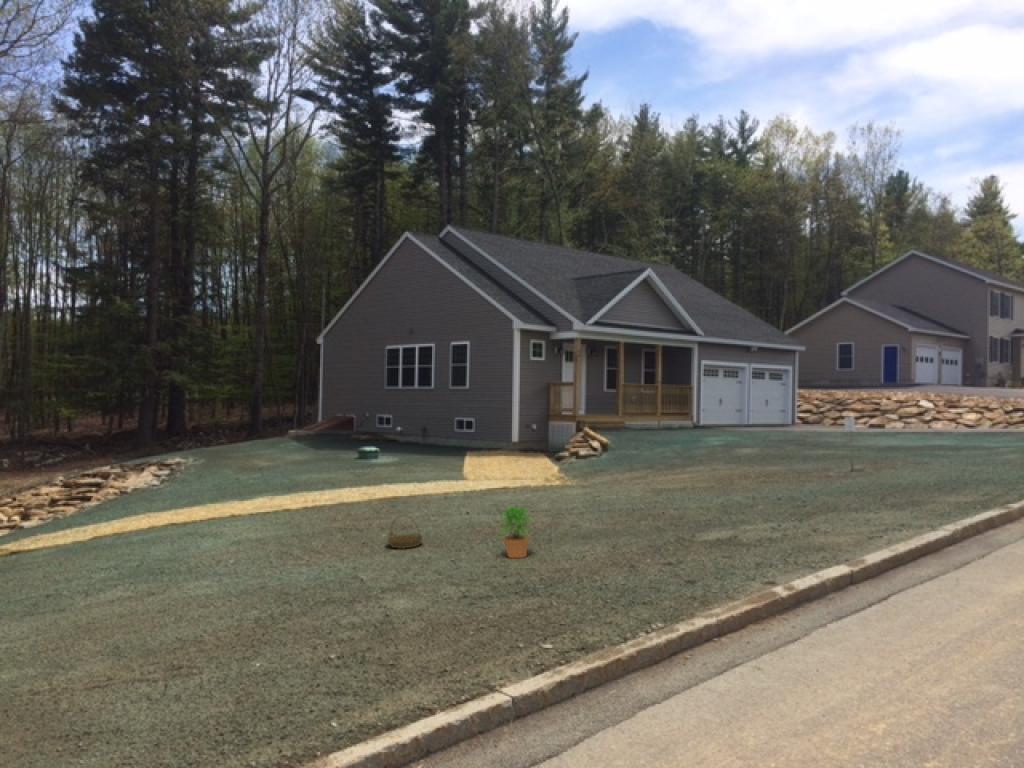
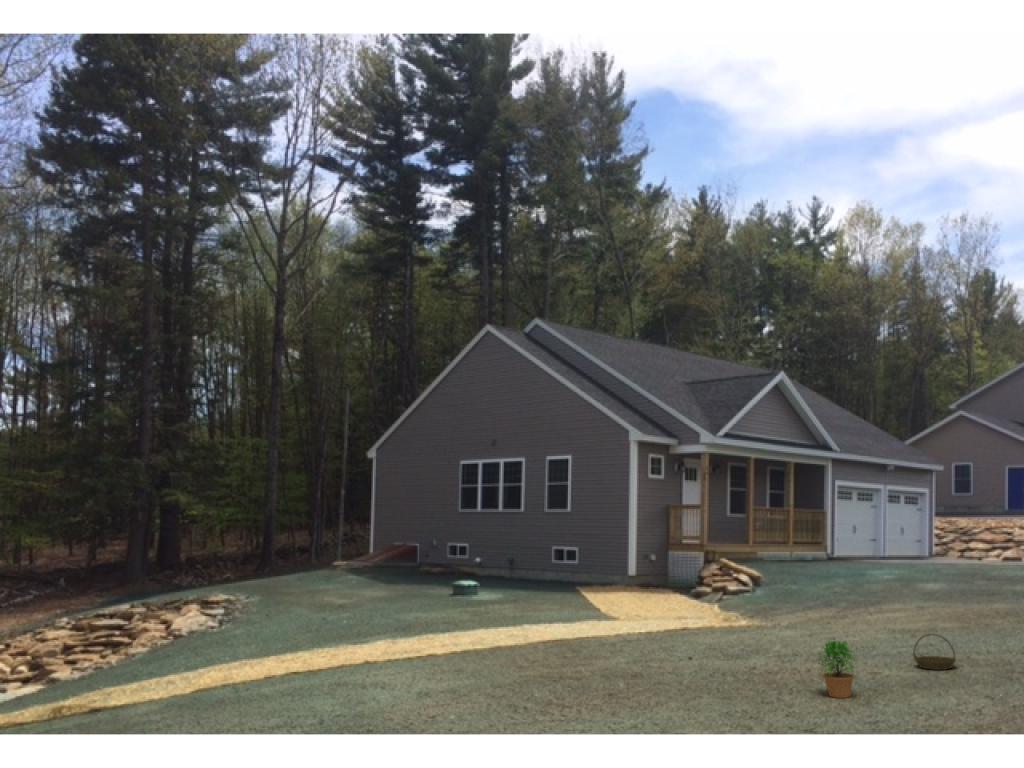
basket: present [388,517,423,549] -> present [913,634,955,670]

